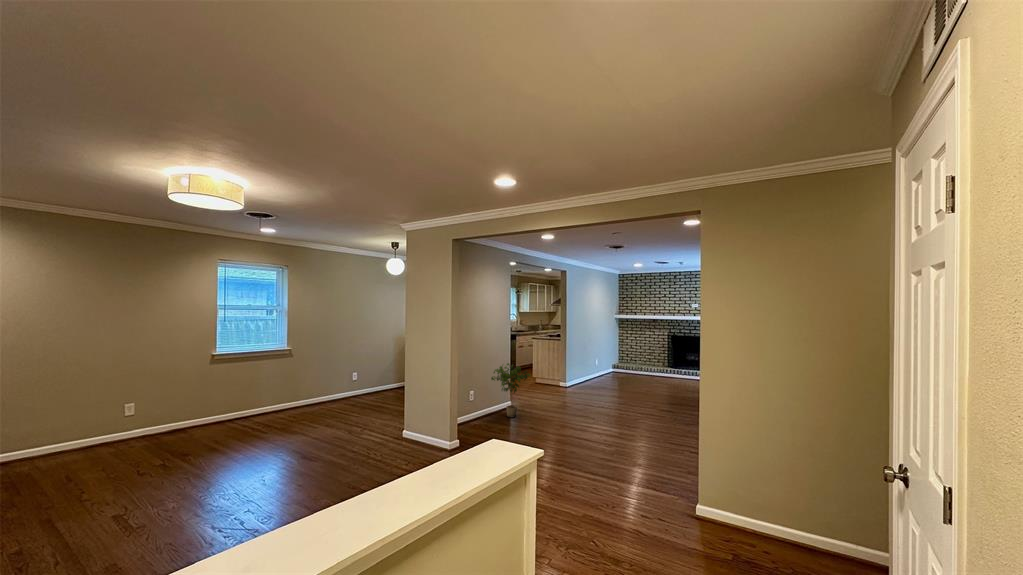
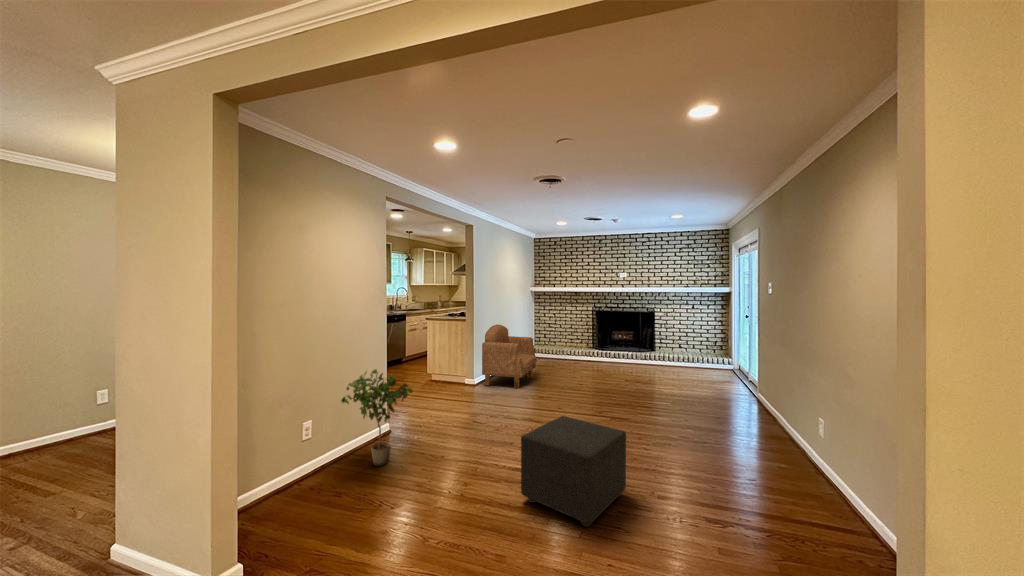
armchair: none [573,343,615,390] -> present [482,325,537,389]
ottoman: none [590,393,652,445] -> present [521,416,626,527]

